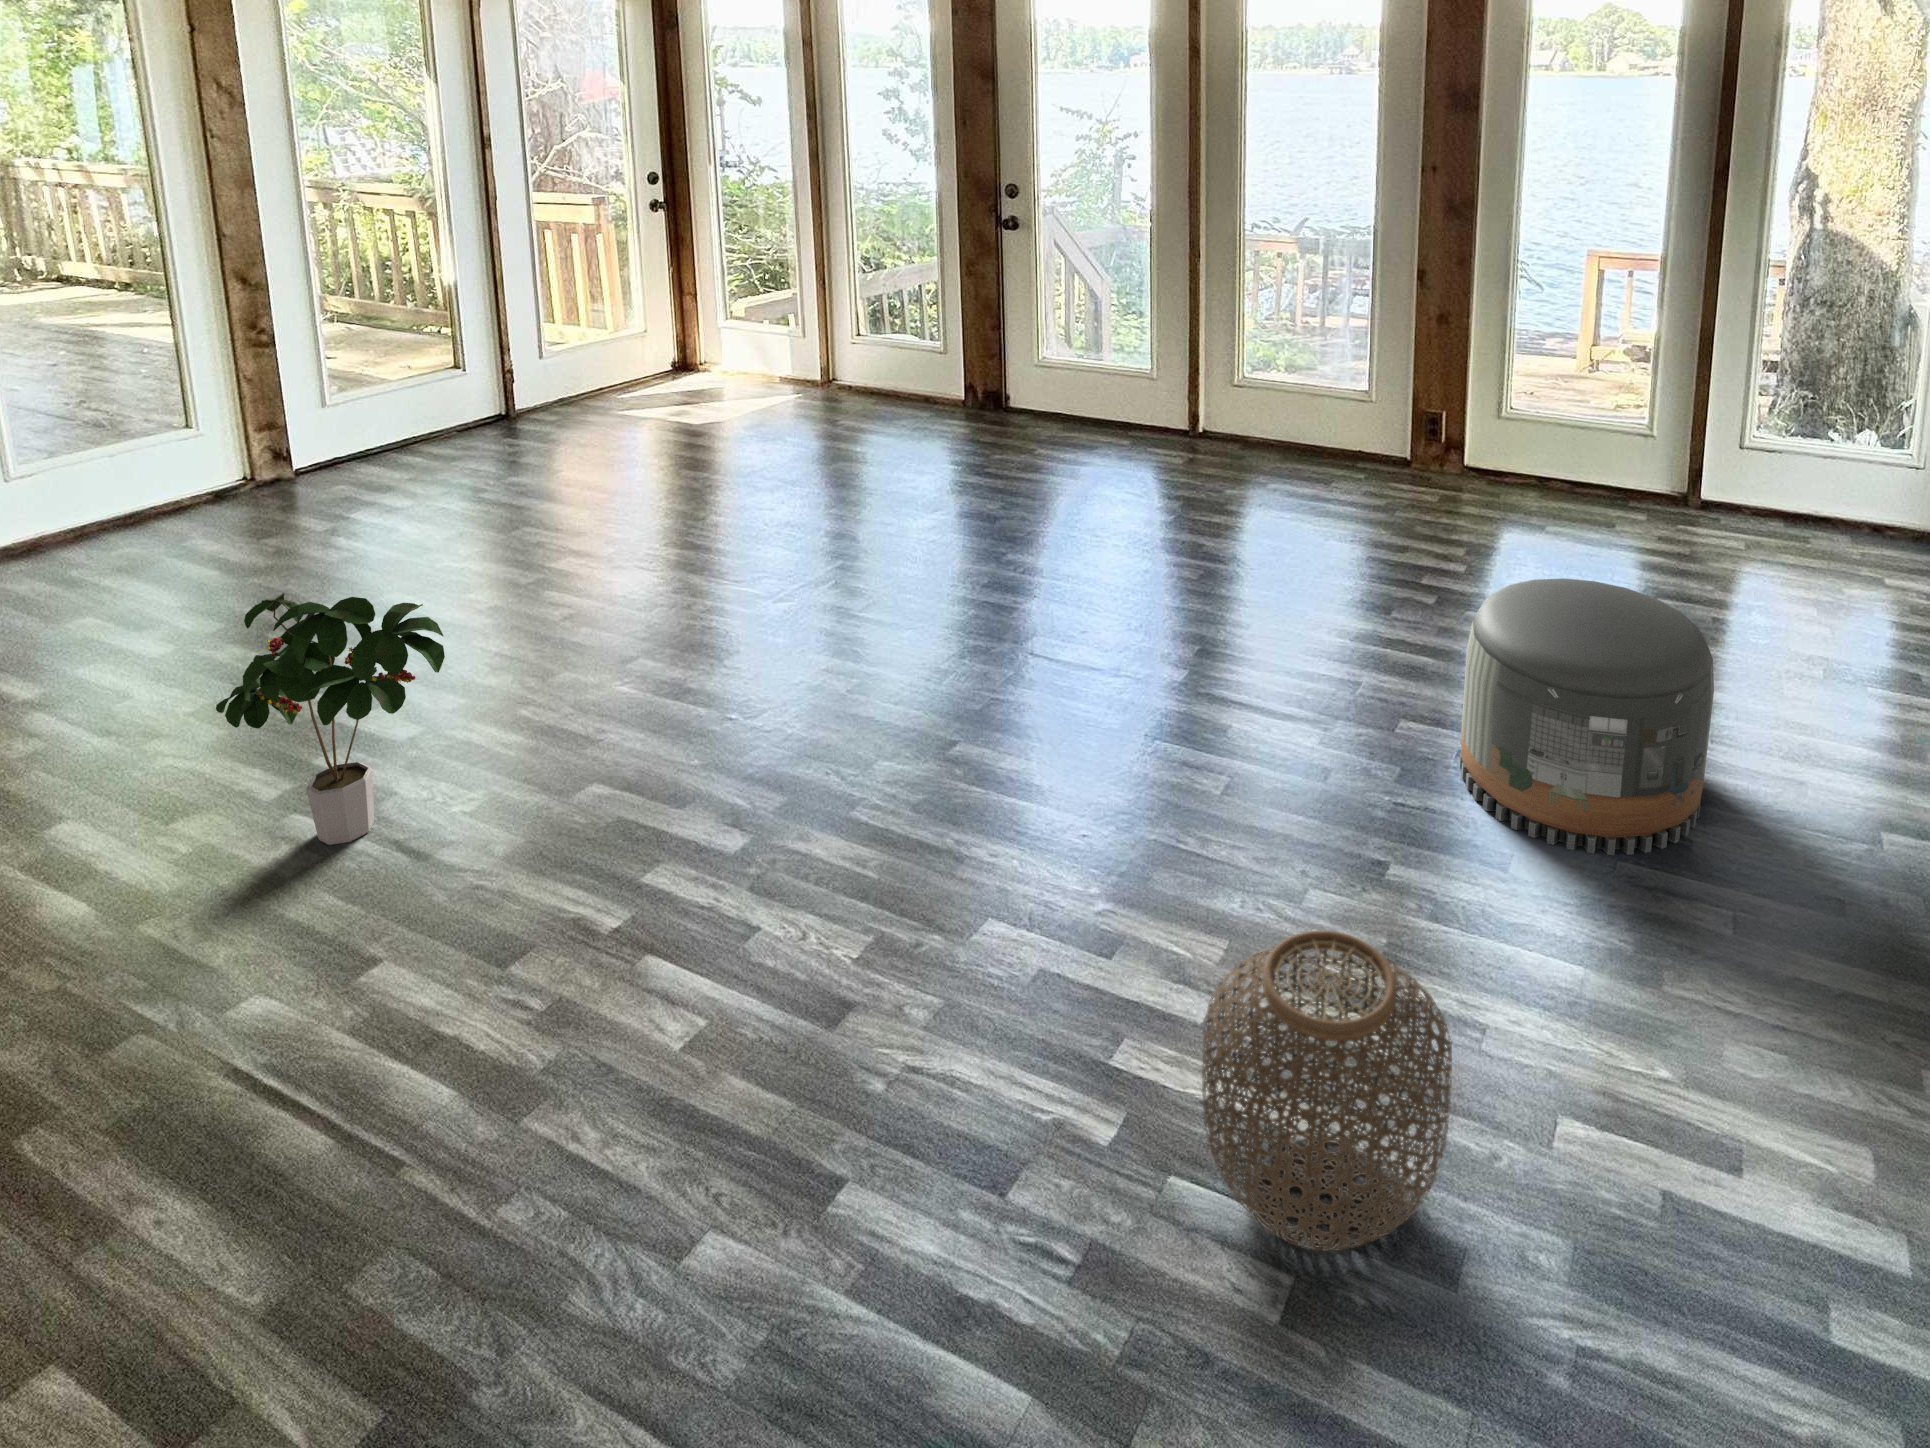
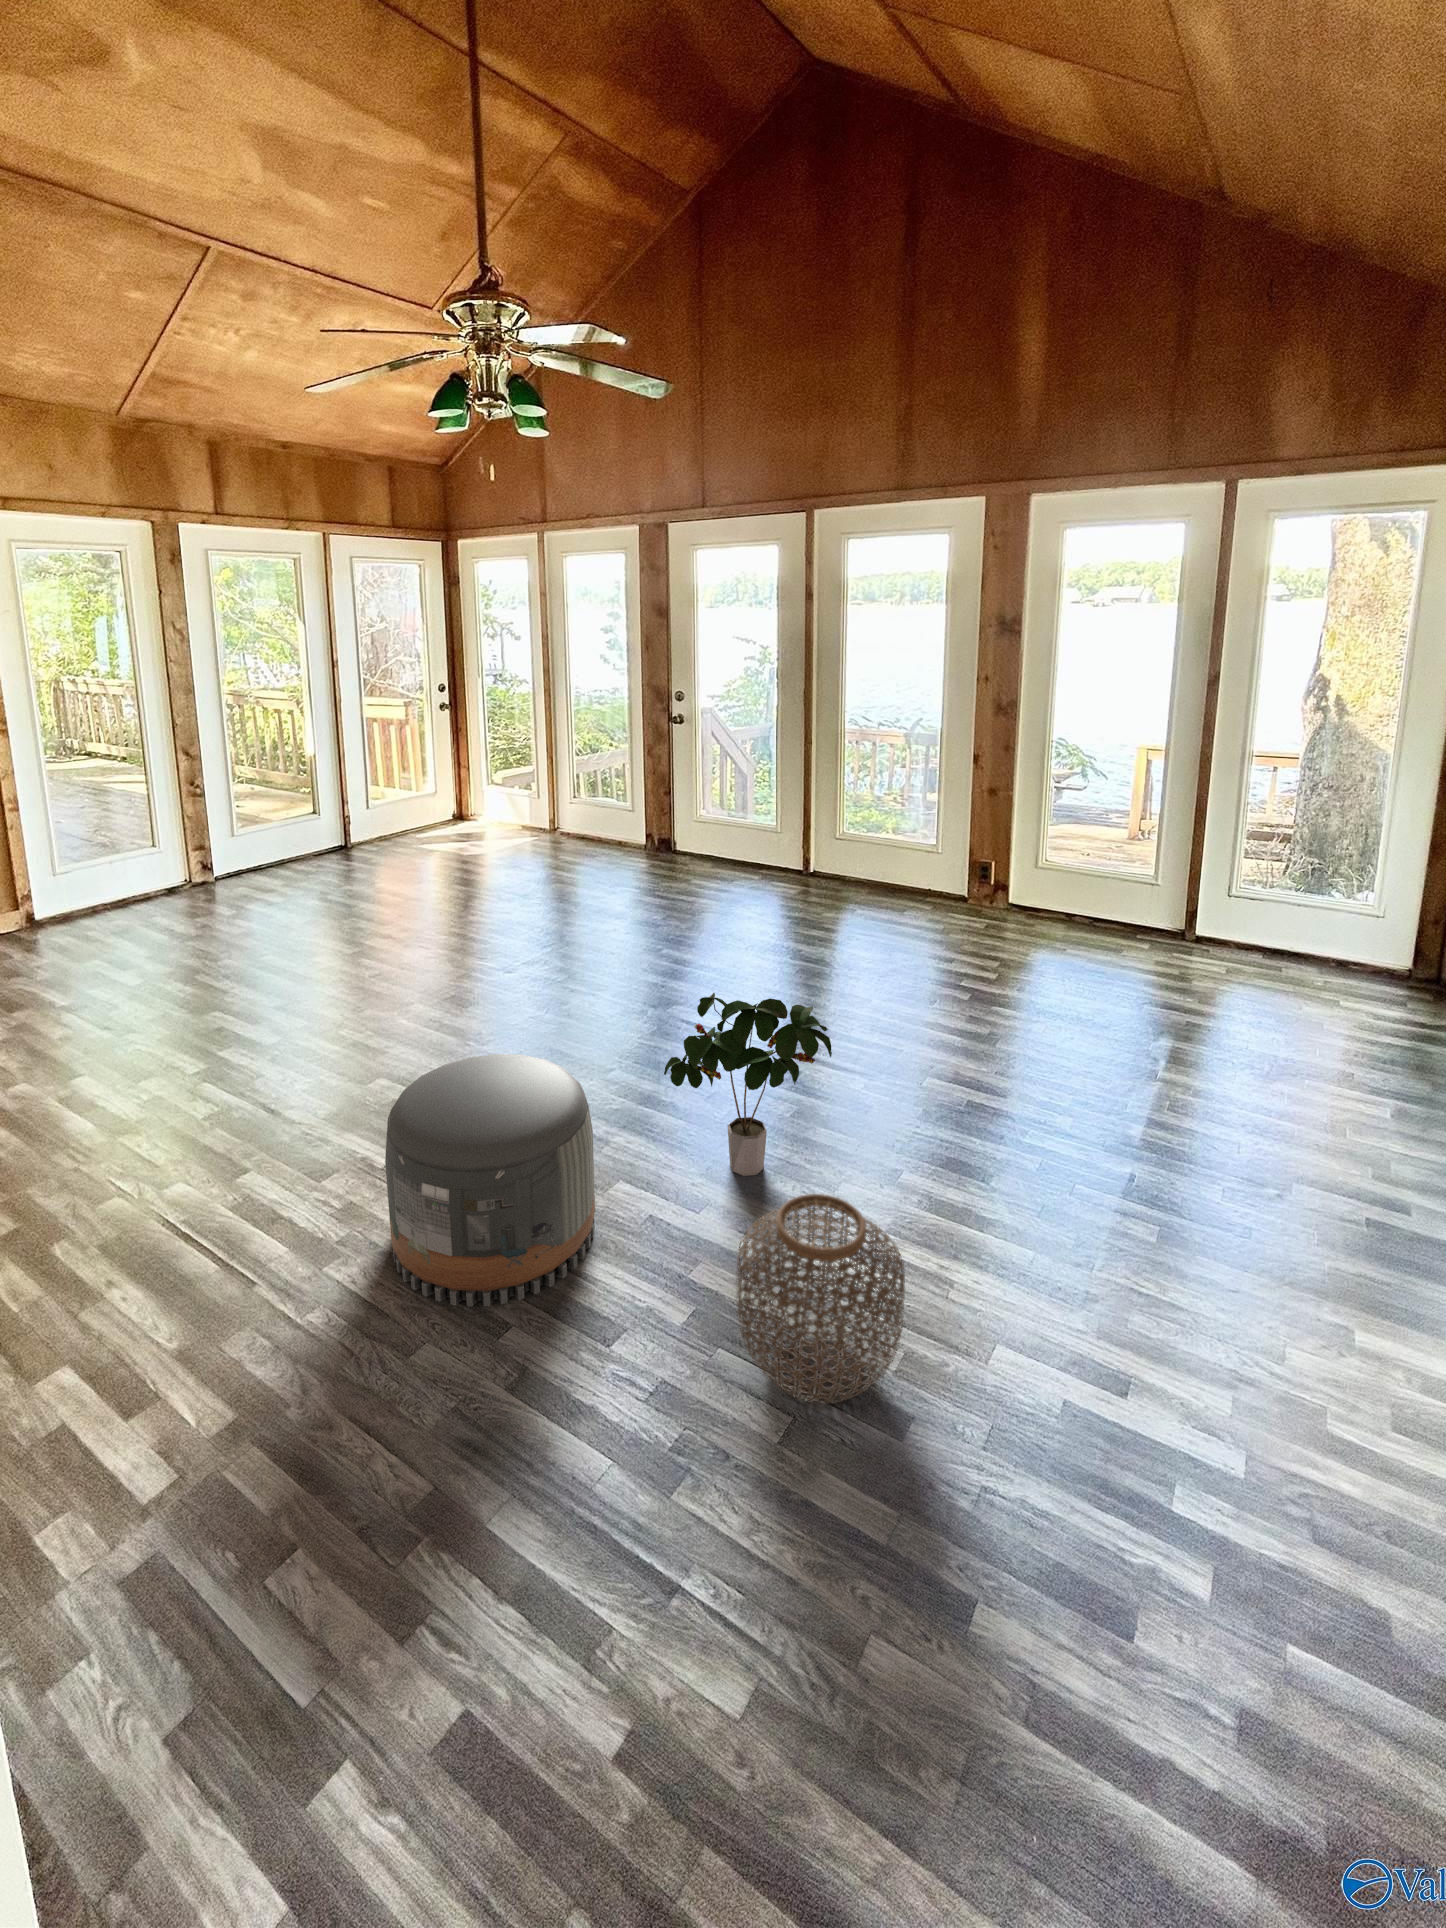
pouf: present [1460,578,1714,855] -> present [385,1054,595,1306]
potted plant: present [216,593,445,845] -> present [664,993,832,1176]

